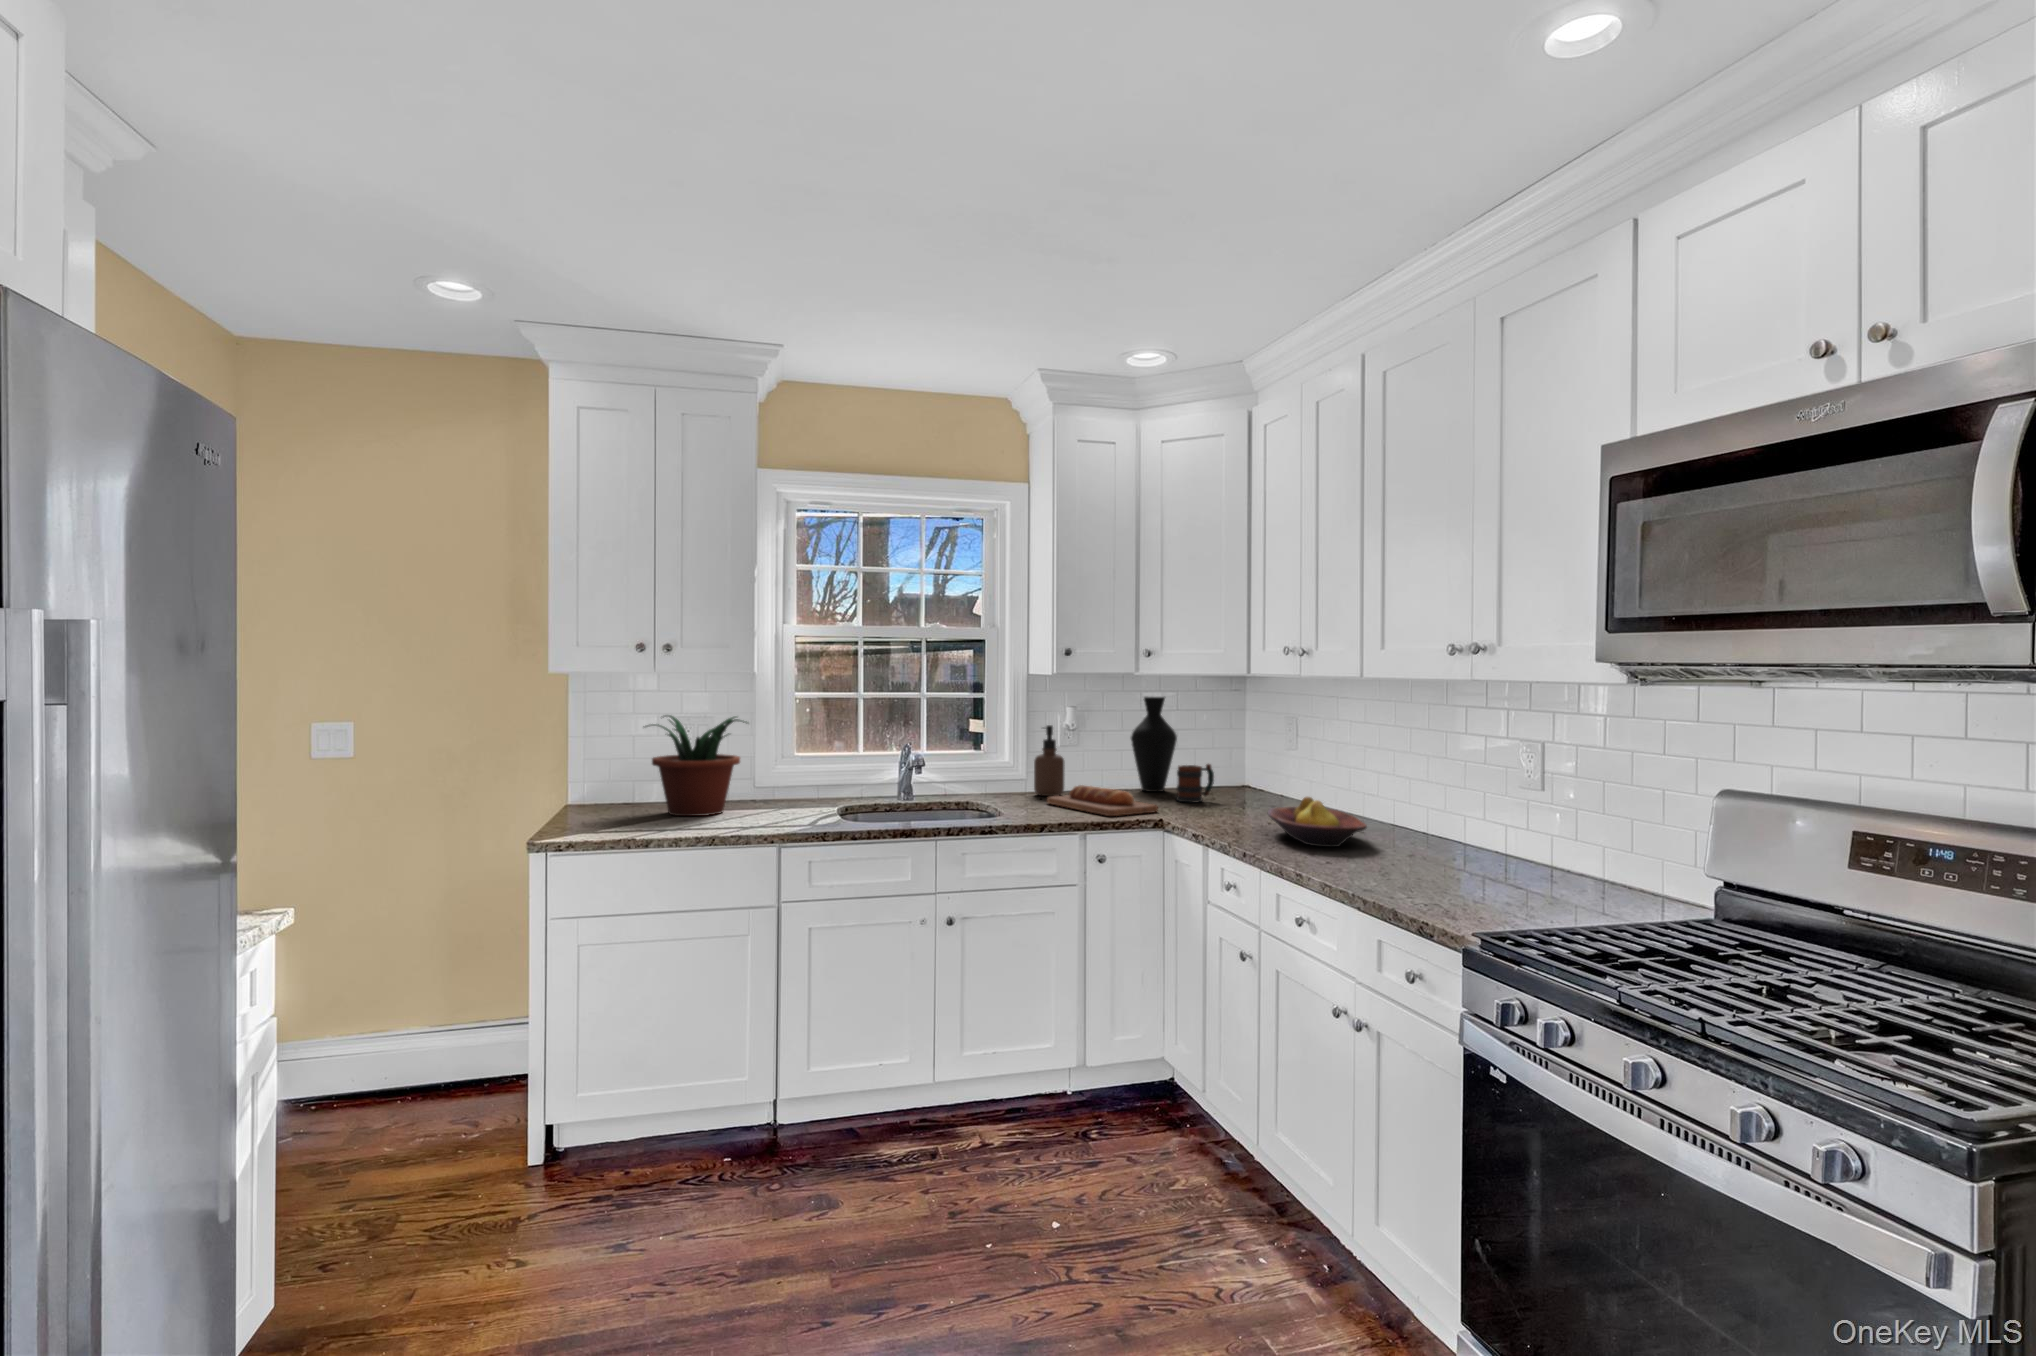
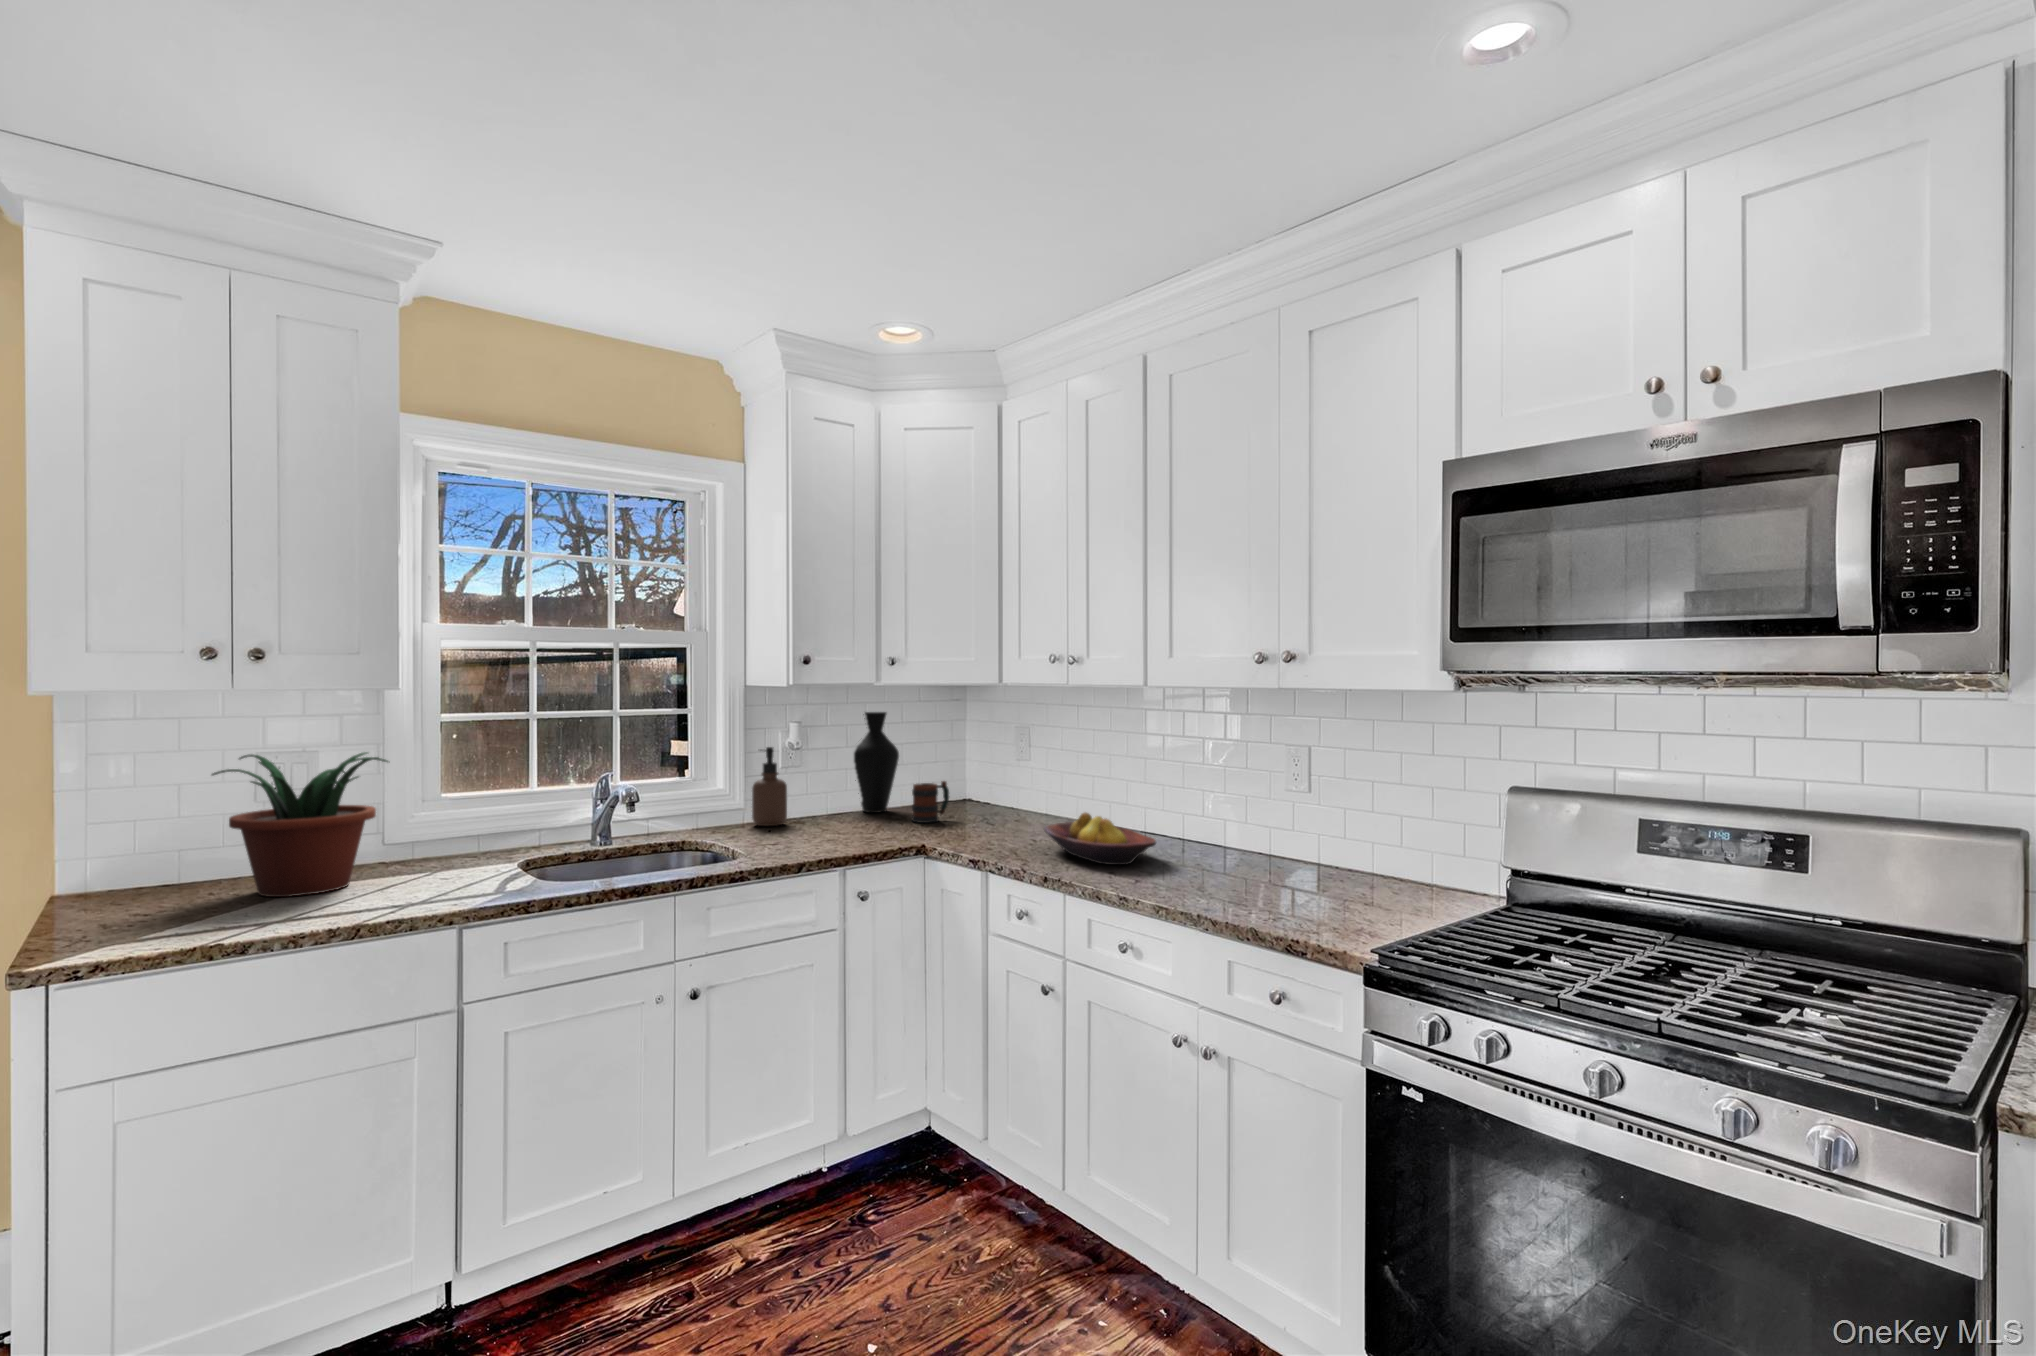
bread loaf: present [1047,785,1158,816] -> none [779,813,910,846]

